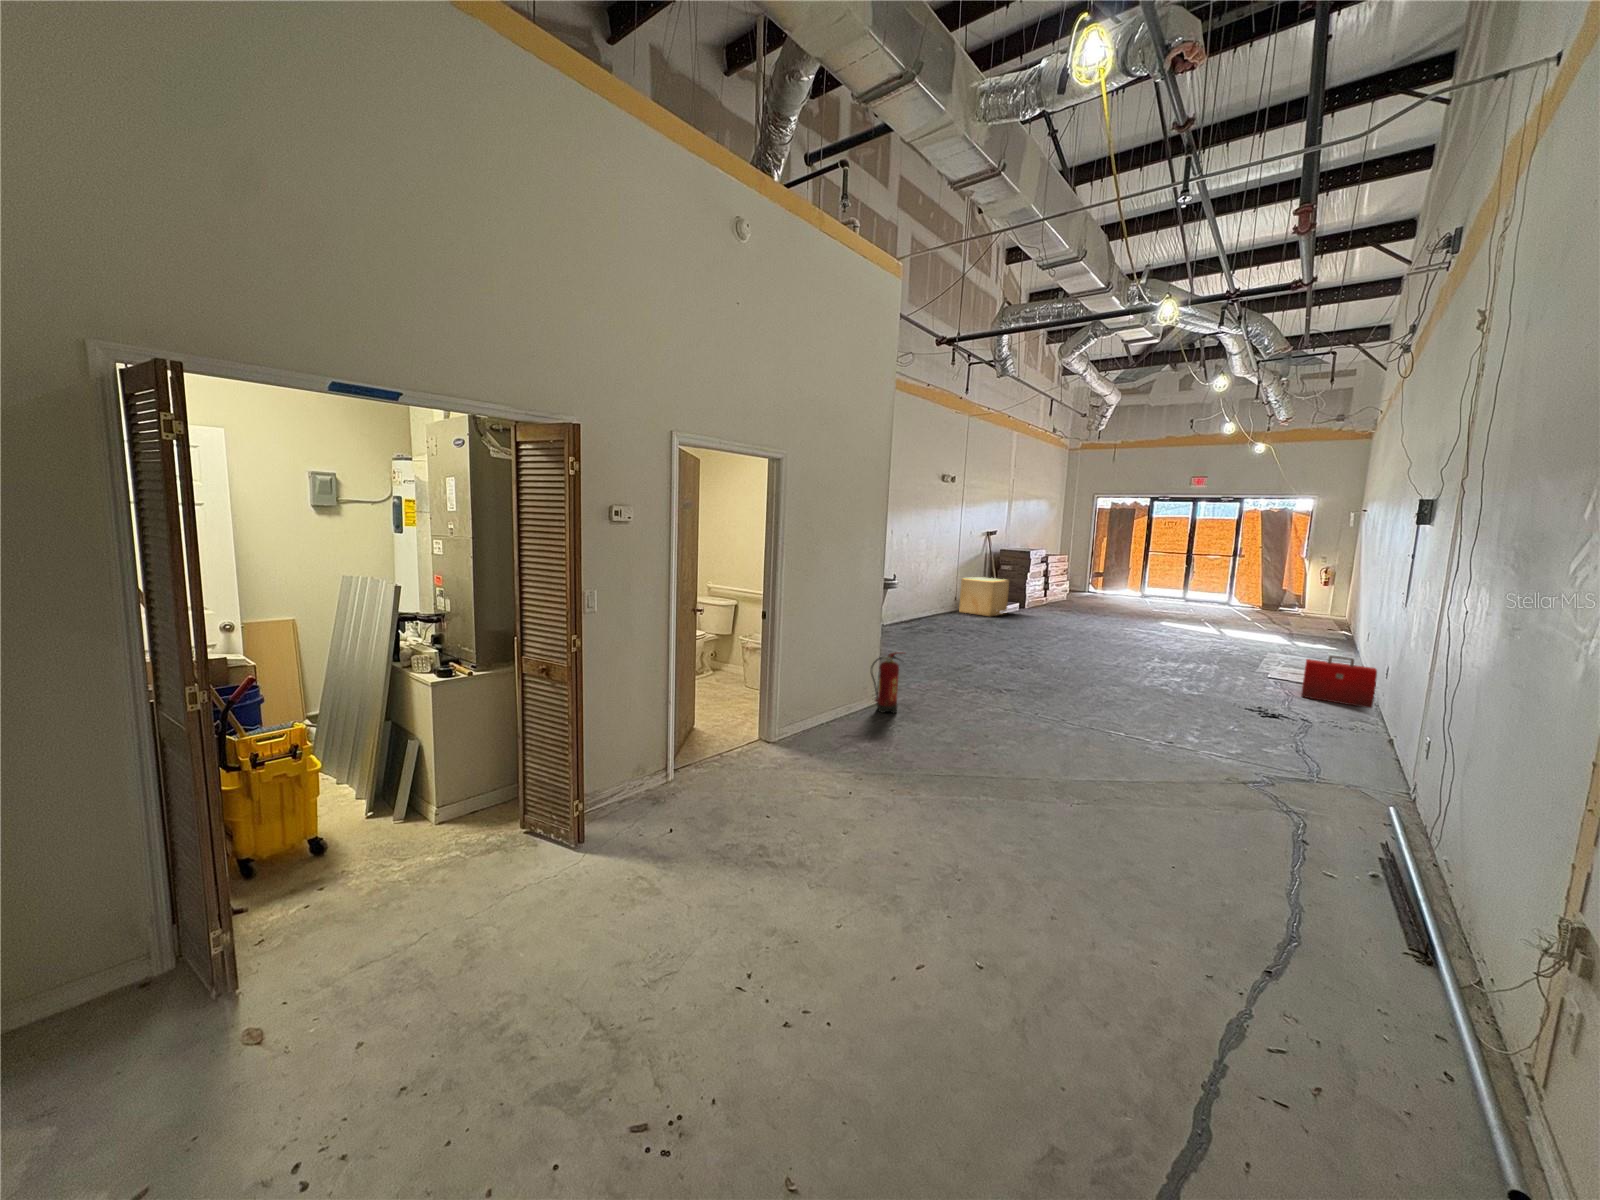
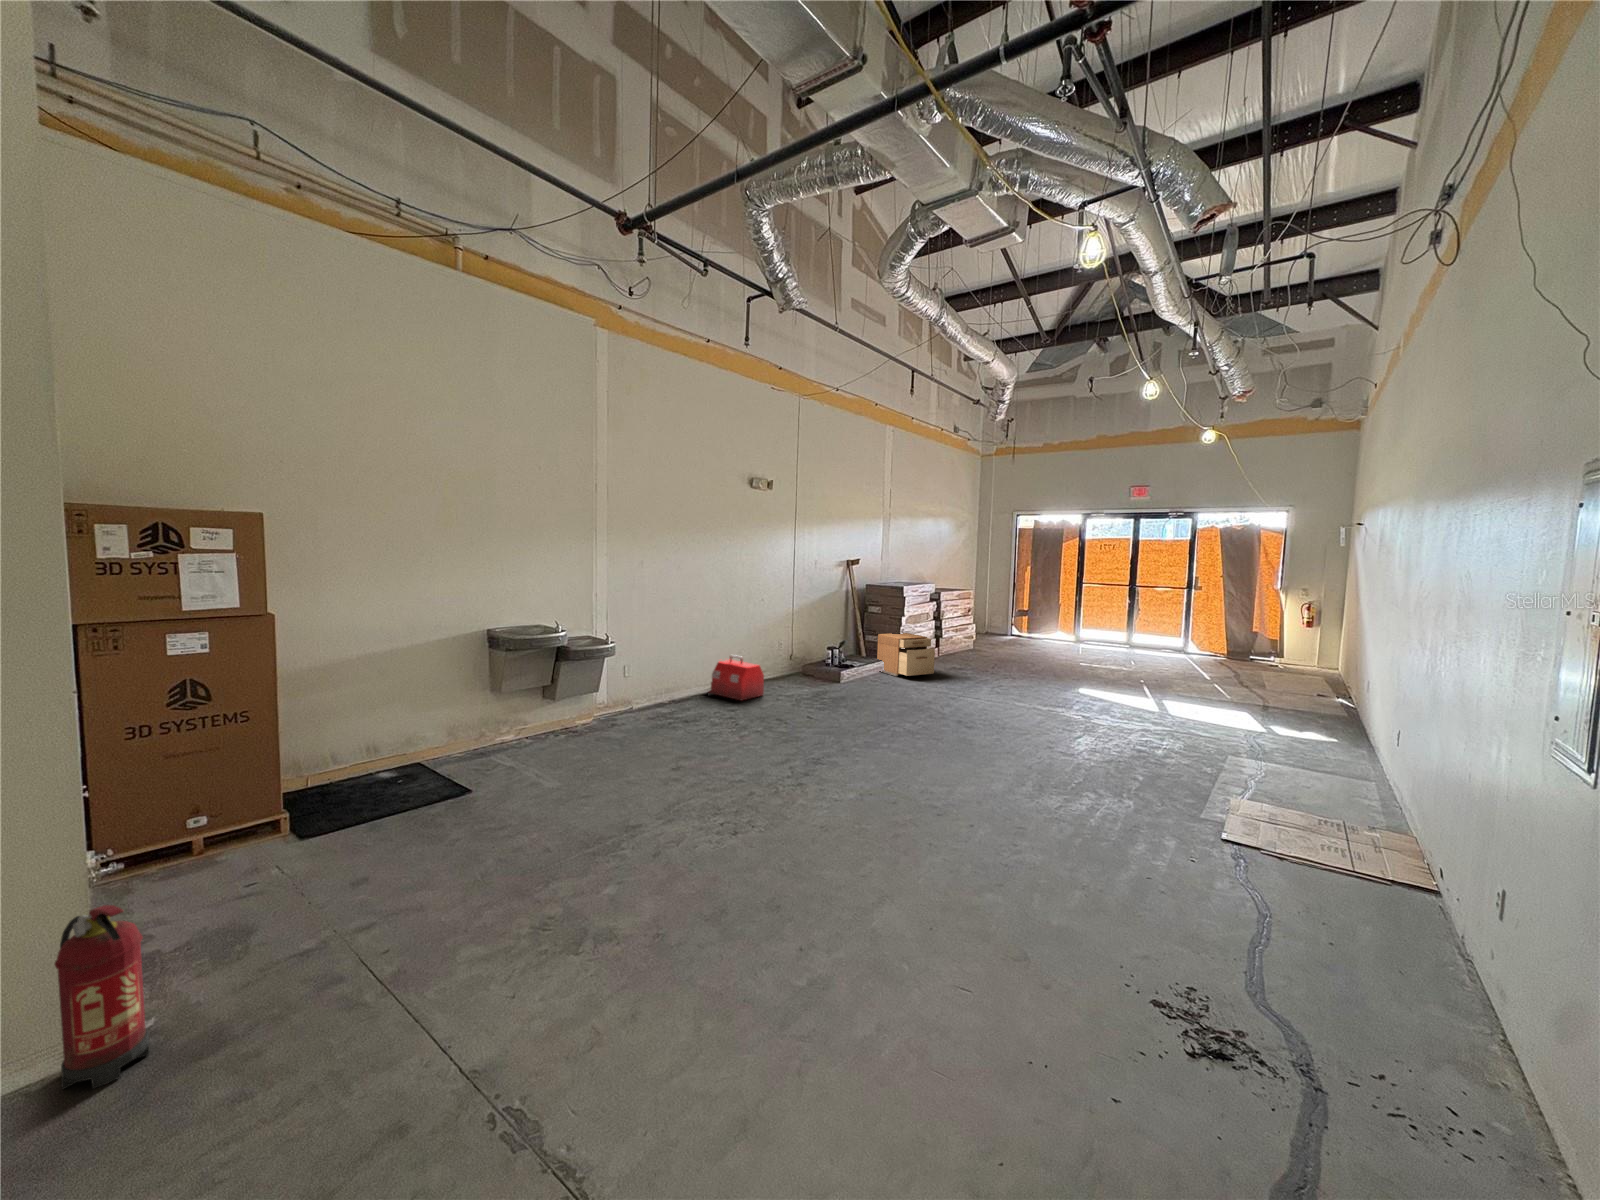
cardboard box: present [959,577,1009,616] -> none [802,622,871,680]
filing cabinet: none [1010,585,1056,615] -> present [877,633,935,676]
toolbox: present [1301,656,1377,708] -> present [709,655,764,701]

